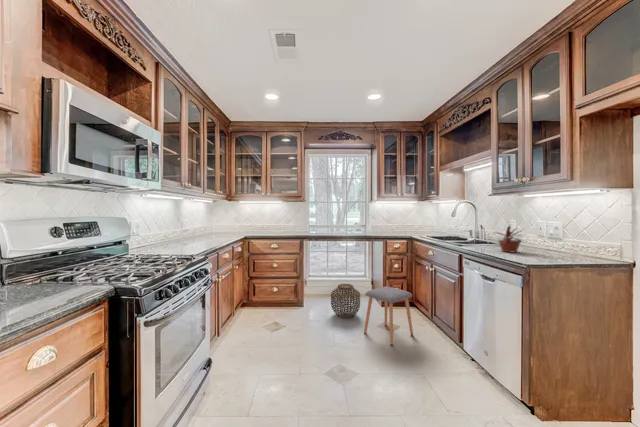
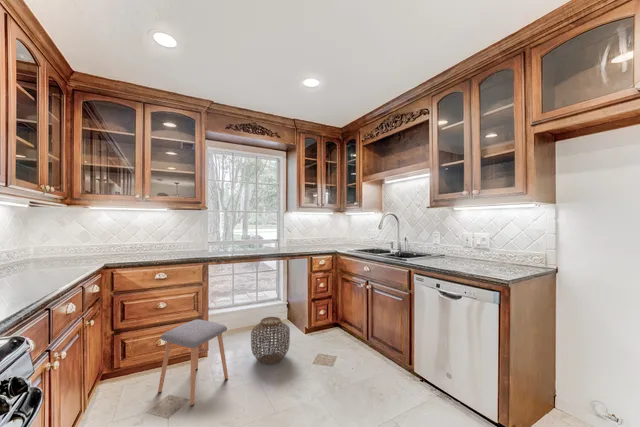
potted plant: present [499,226,522,252] -> none [458,241,500,271]
stool: present [364,286,413,345] -> present [158,319,228,406]

